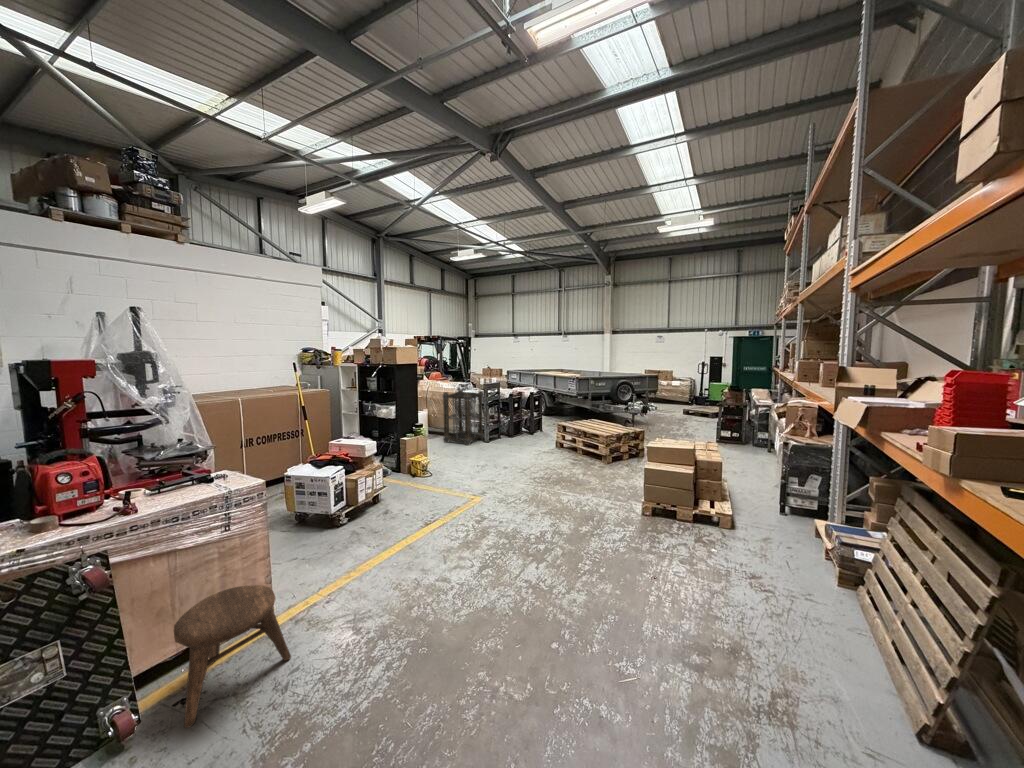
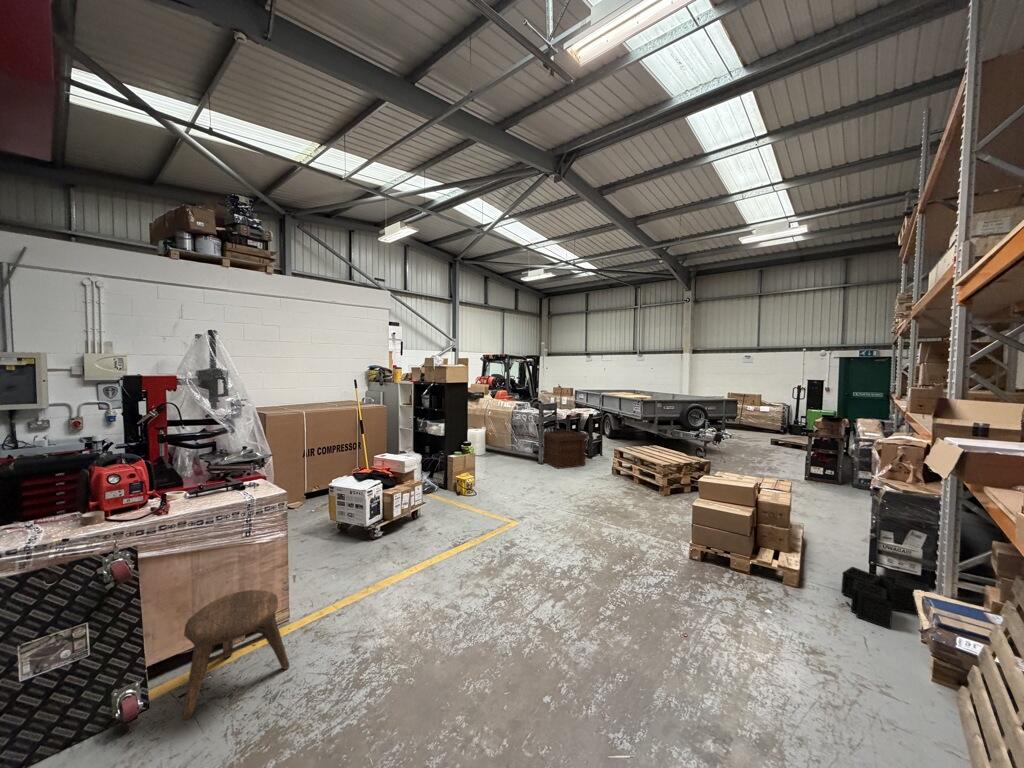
shelving unit: present [443,390,484,446] -> none [496,409,538,467]
wooden crate: none [489,407,530,445] -> present [542,430,586,469]
storage bin: none [755,502,820,545] -> present [836,567,930,629]

